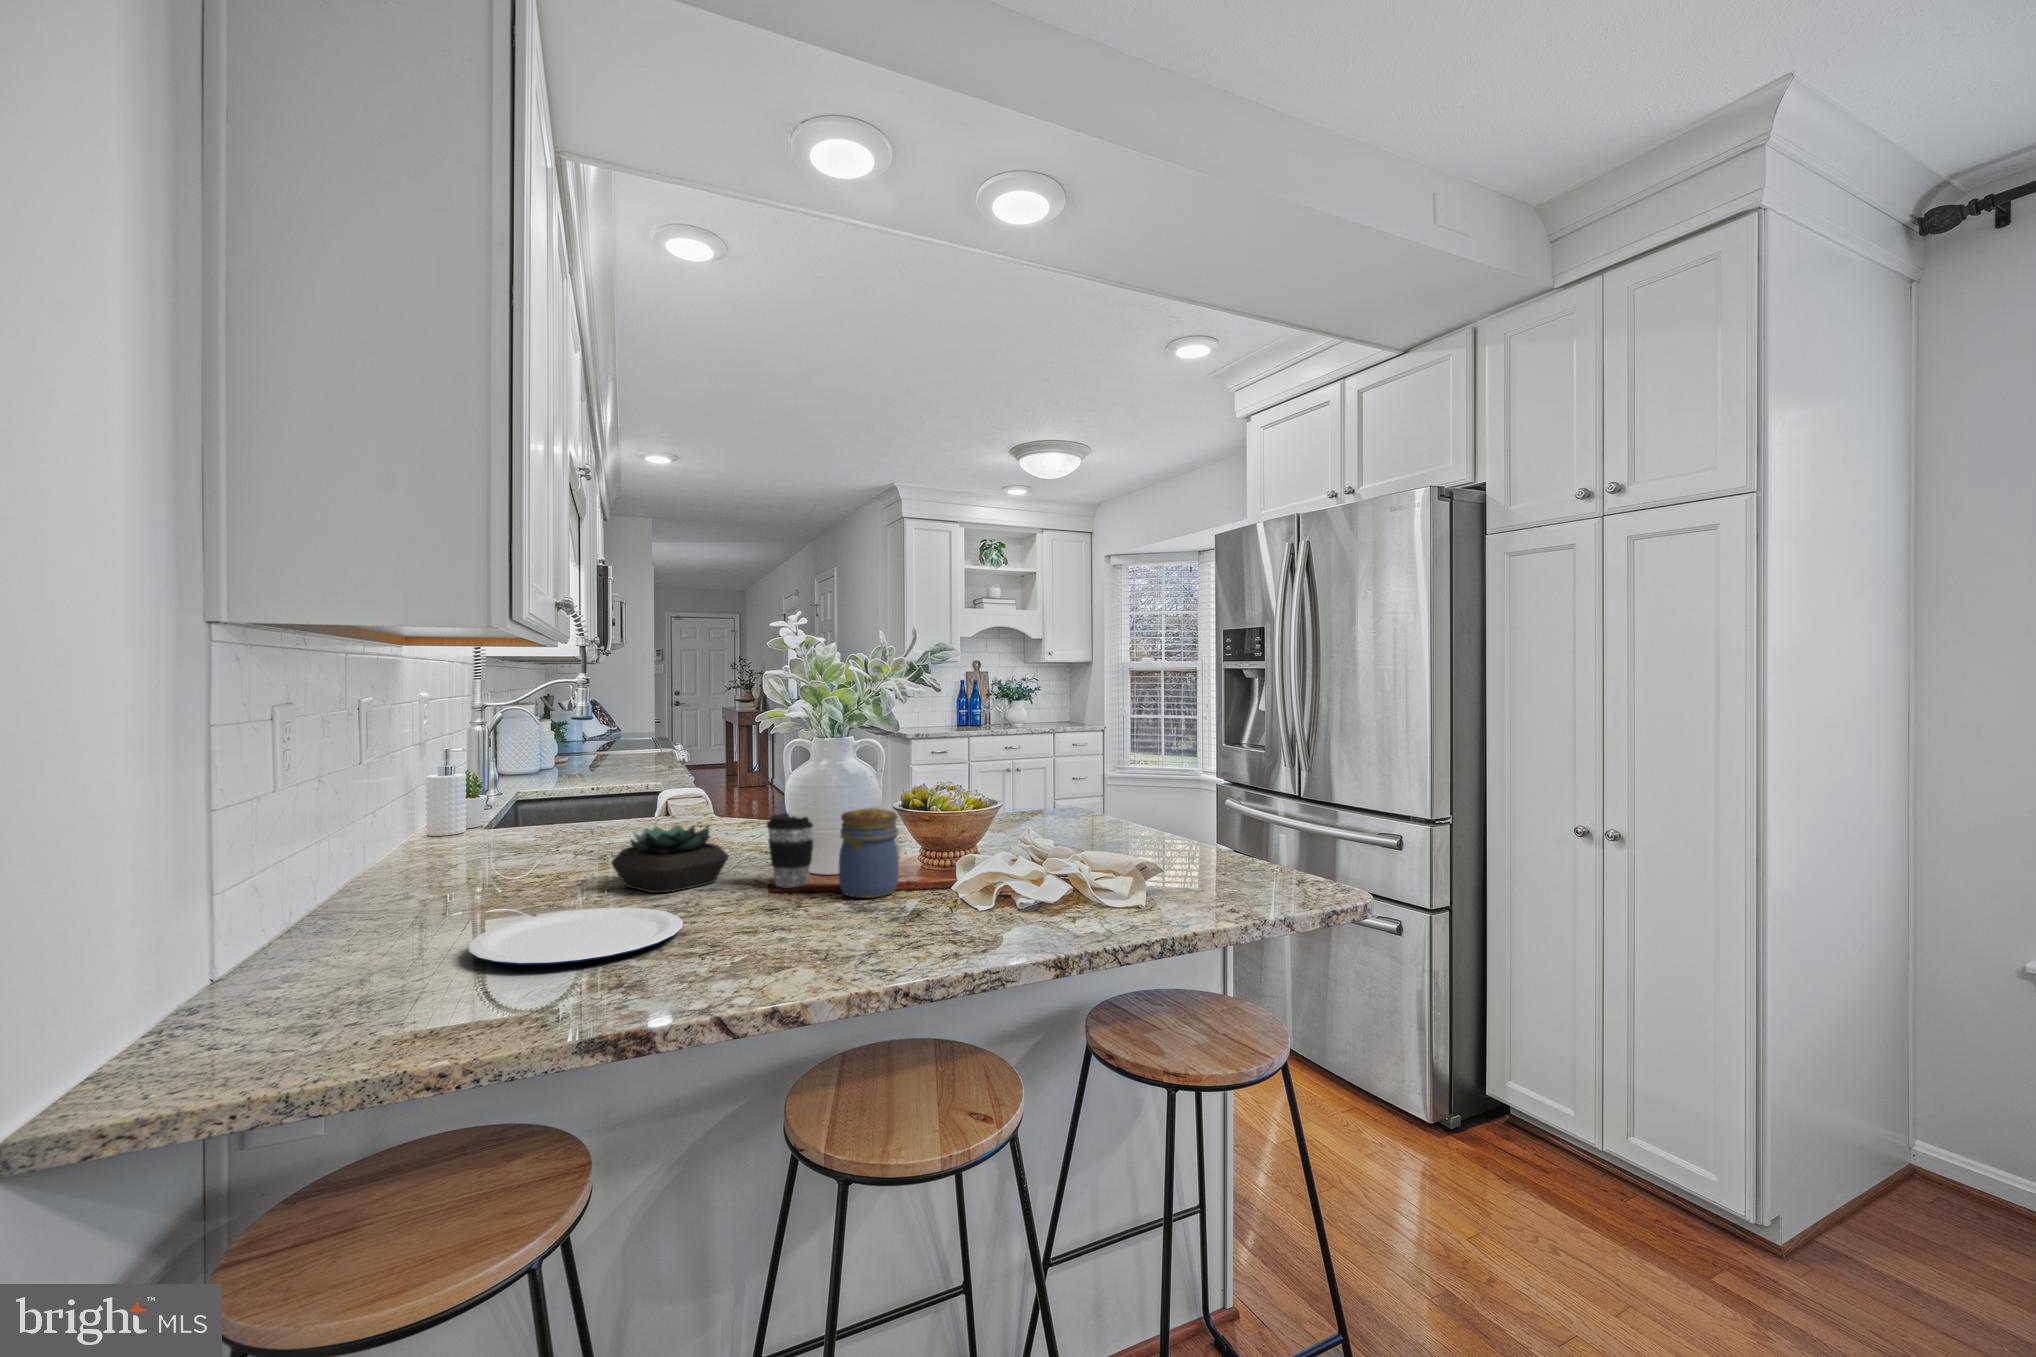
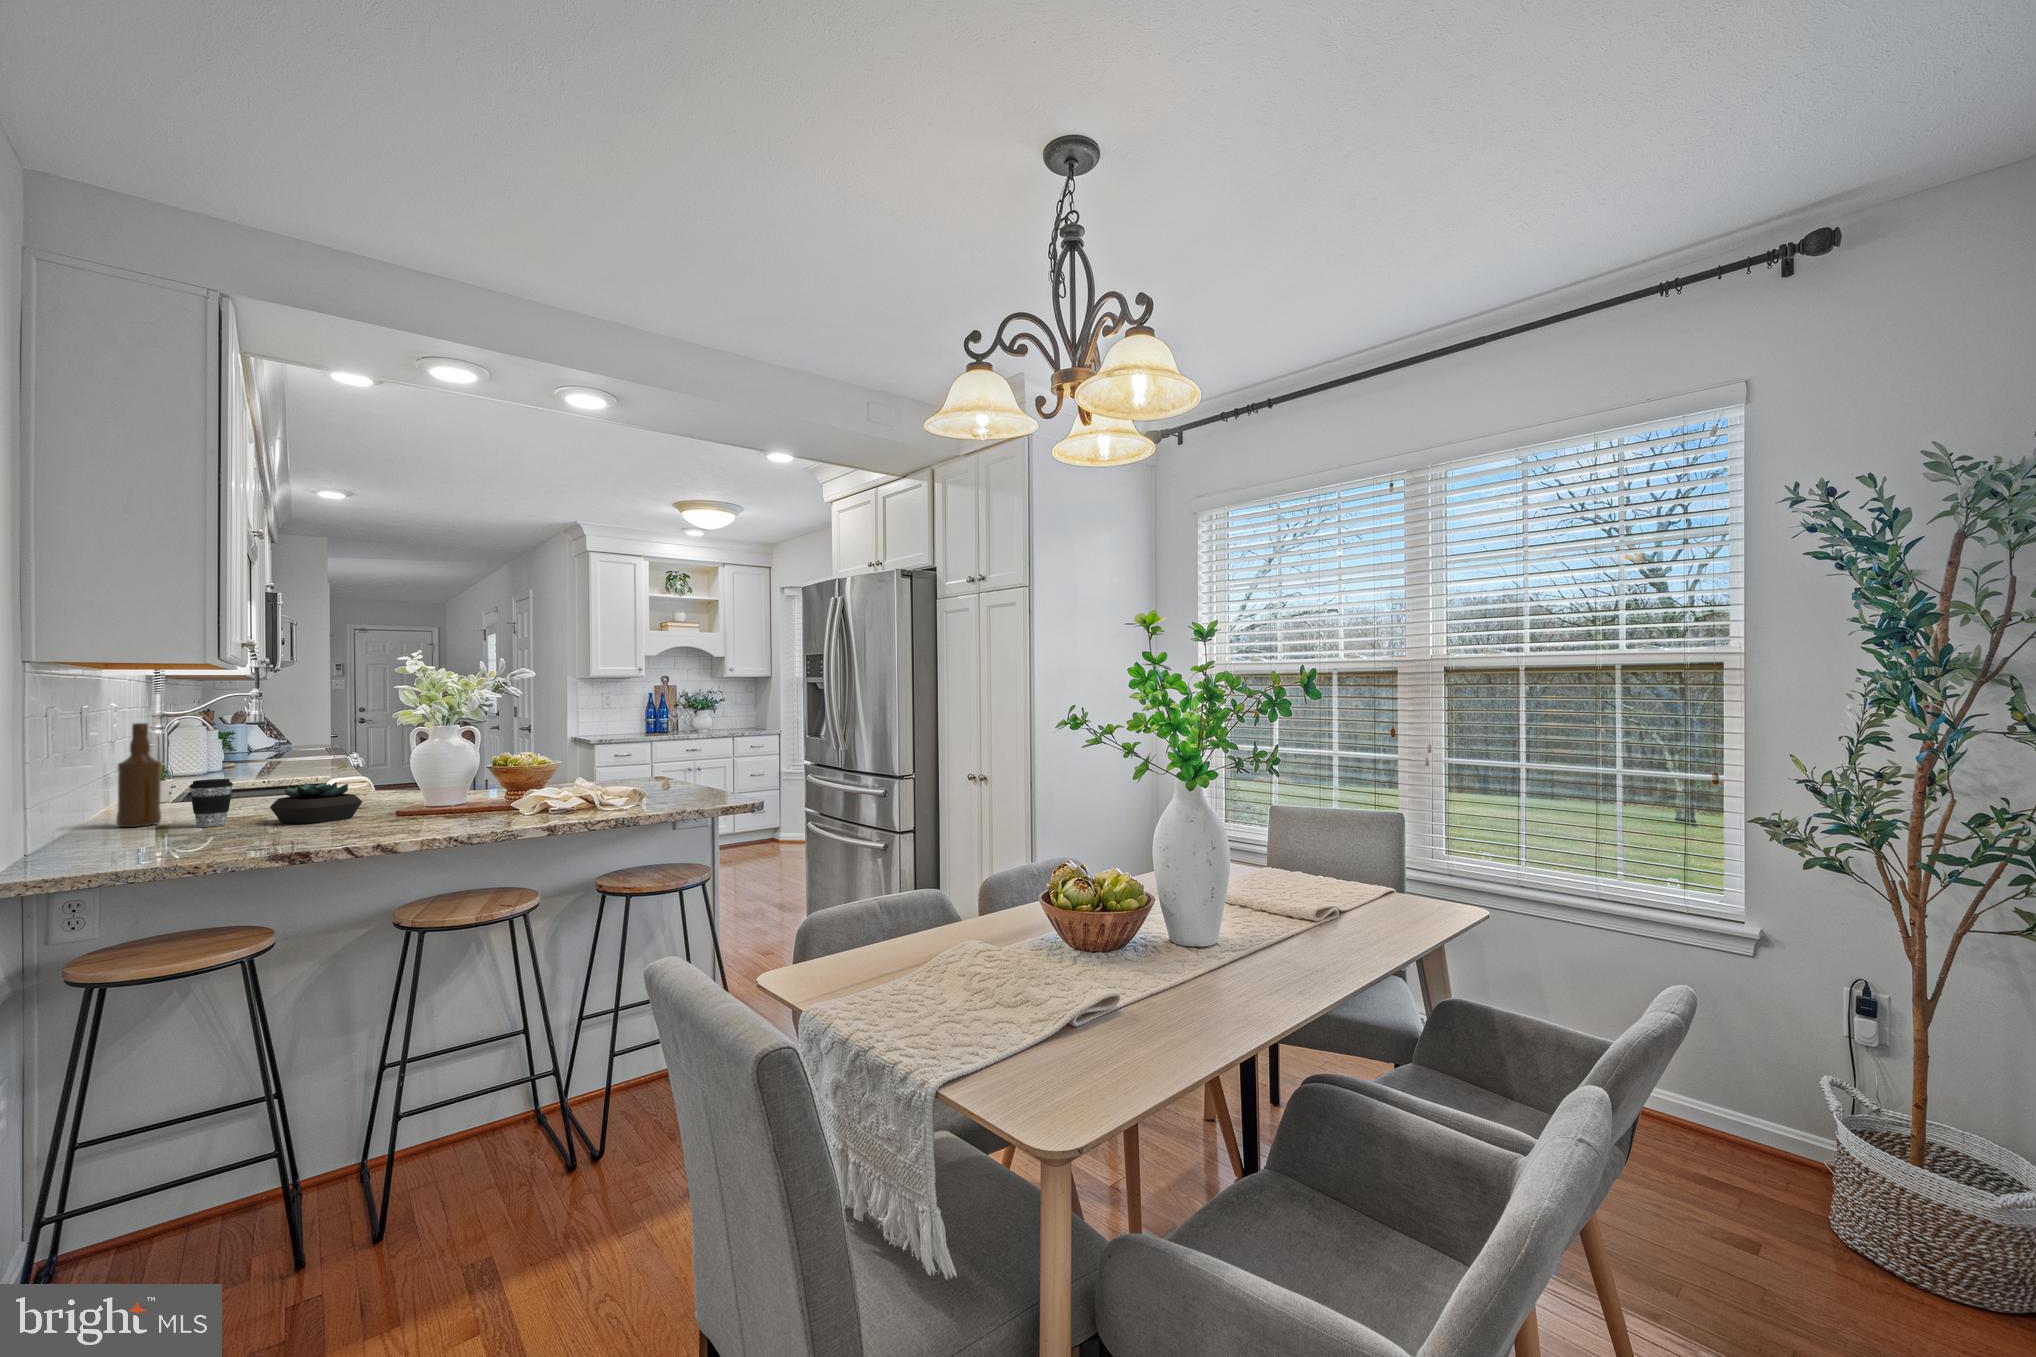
bottle: none [427,730,480,879] -> present [116,723,162,827]
jar: present [839,808,899,898] -> none [437,765,483,818]
coffee cup: present [767,813,813,887] -> present [189,779,233,827]
plate: present [468,908,683,965] -> none [165,826,319,847]

